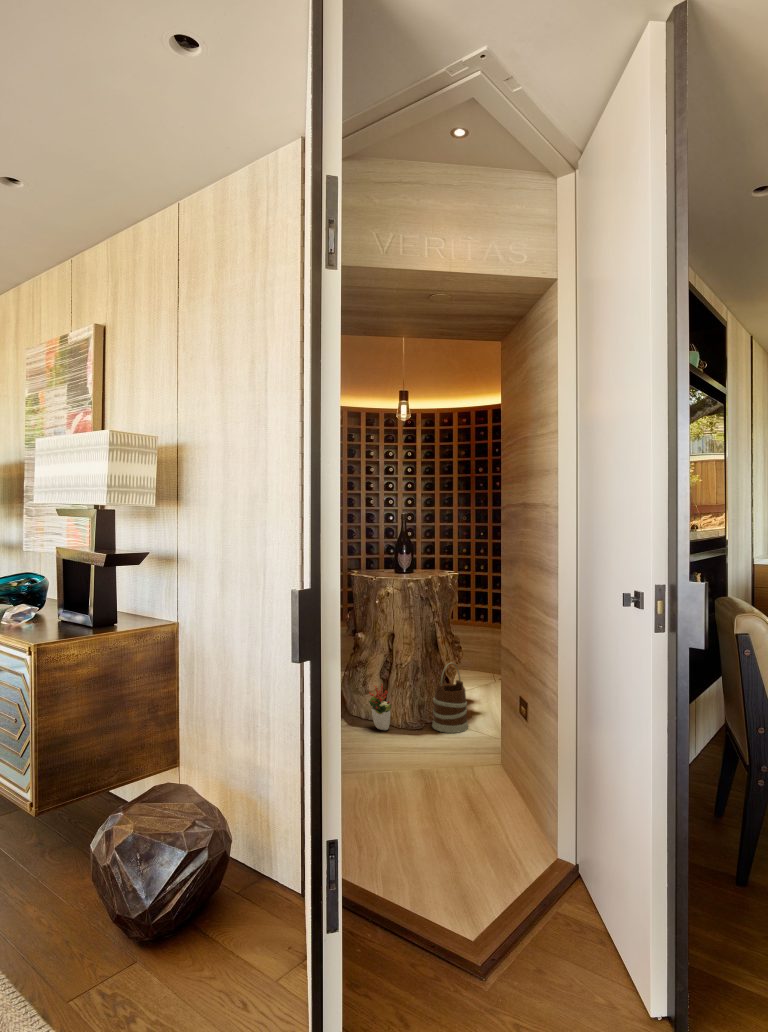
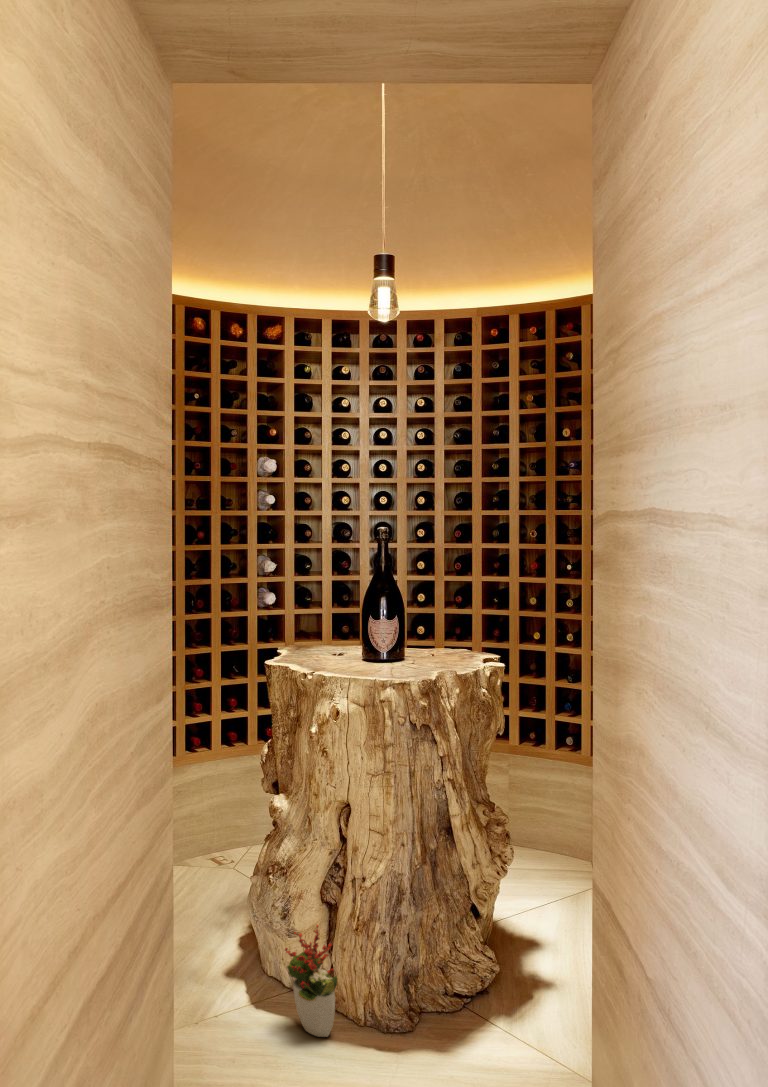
wooden bucket: present [432,663,468,733] -> none [435,879,520,1051]

